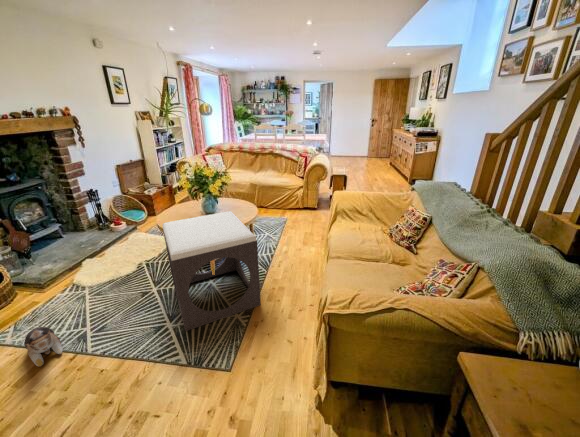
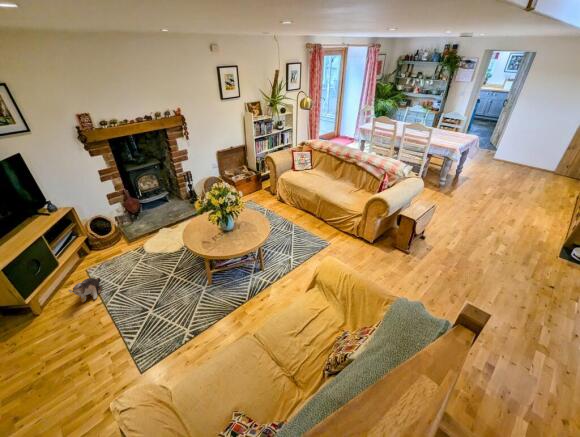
footstool: present [163,211,261,331] -> none [135,235,231,331]

